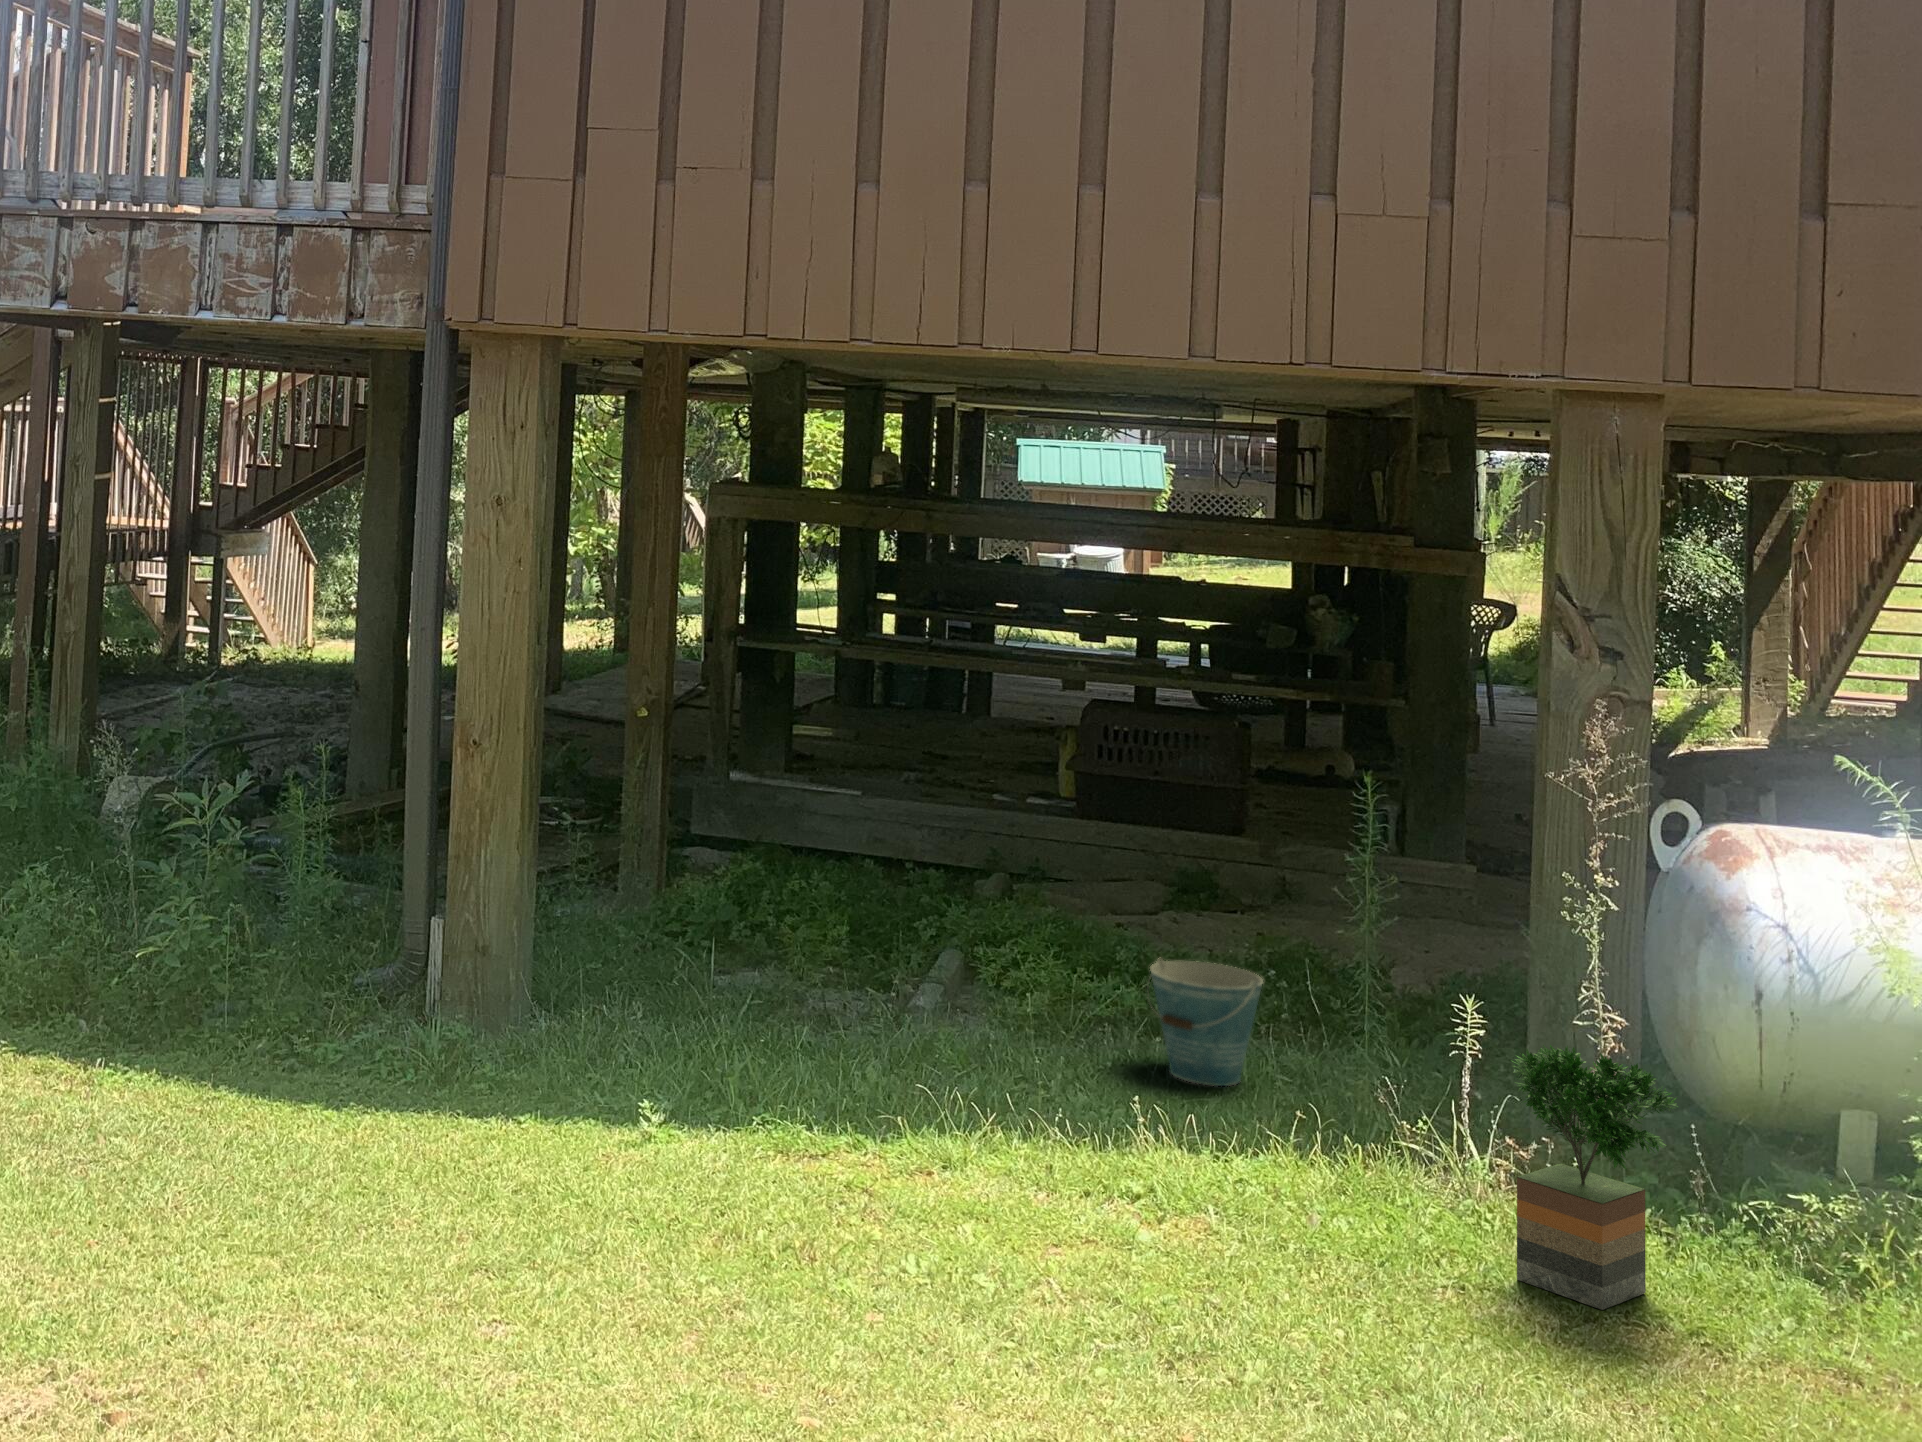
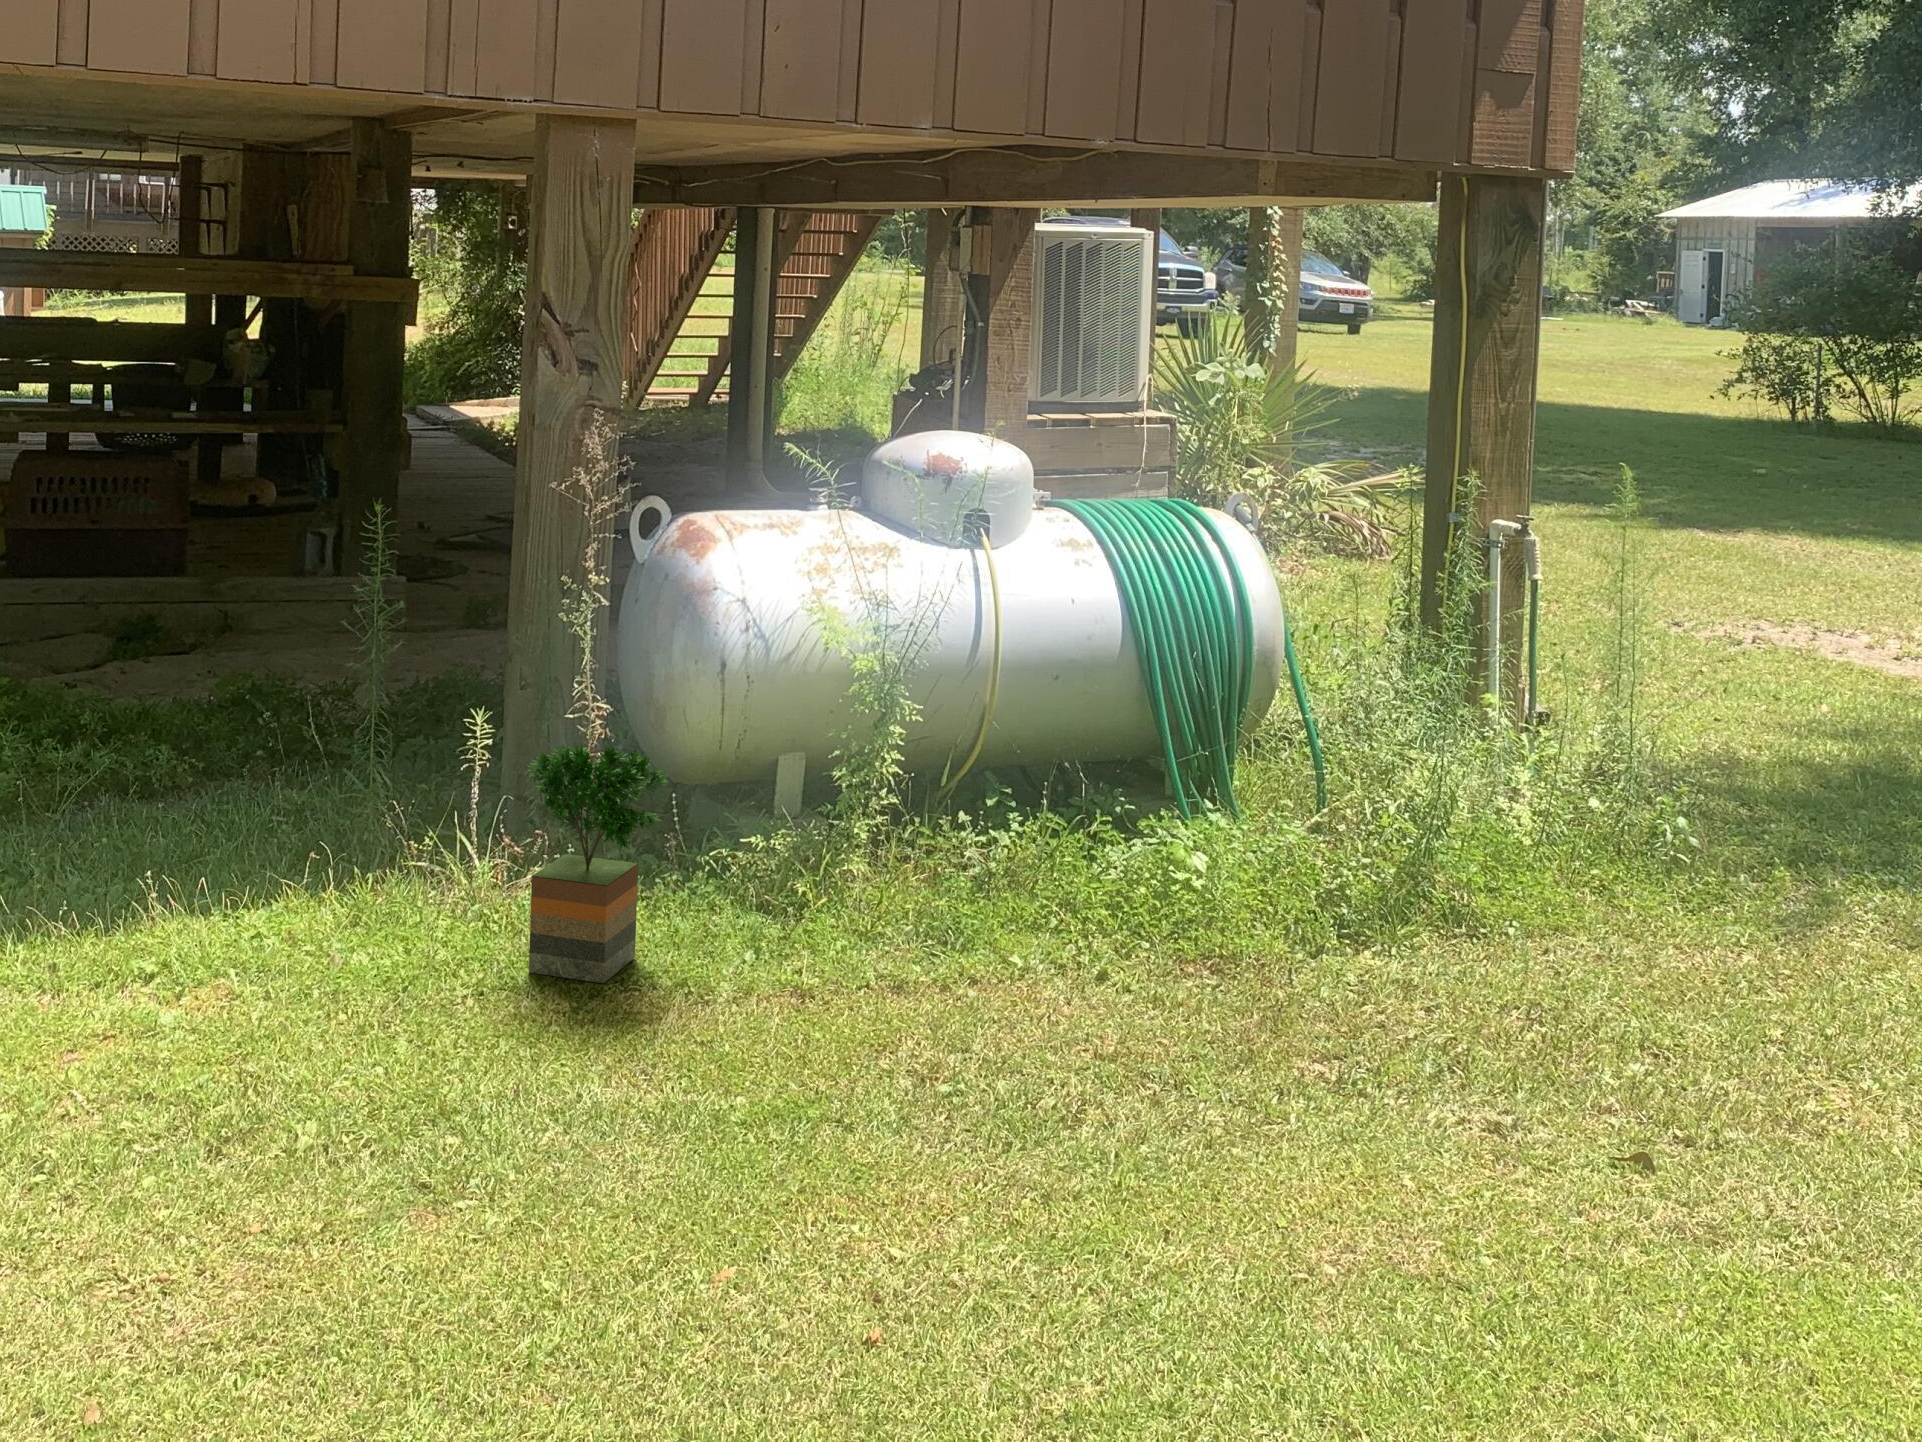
bucket: present [1148,959,1263,1086] -> none [146,710,268,839]

